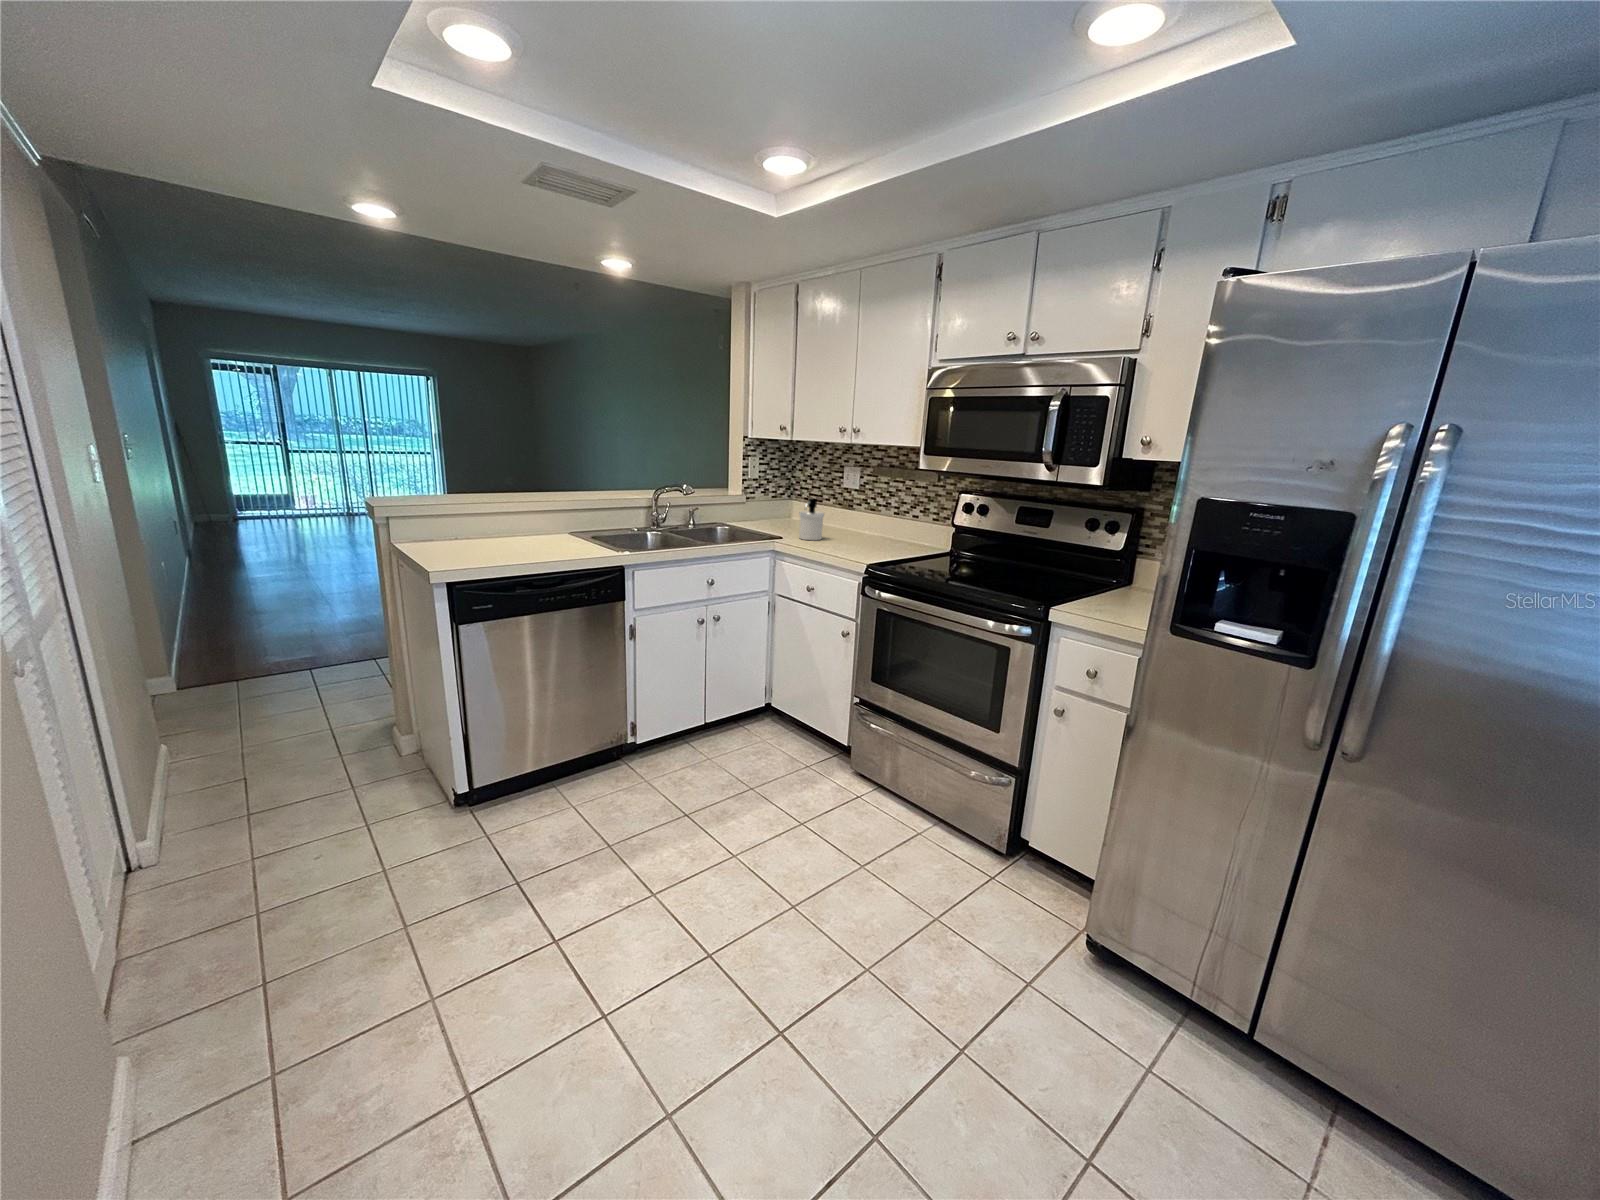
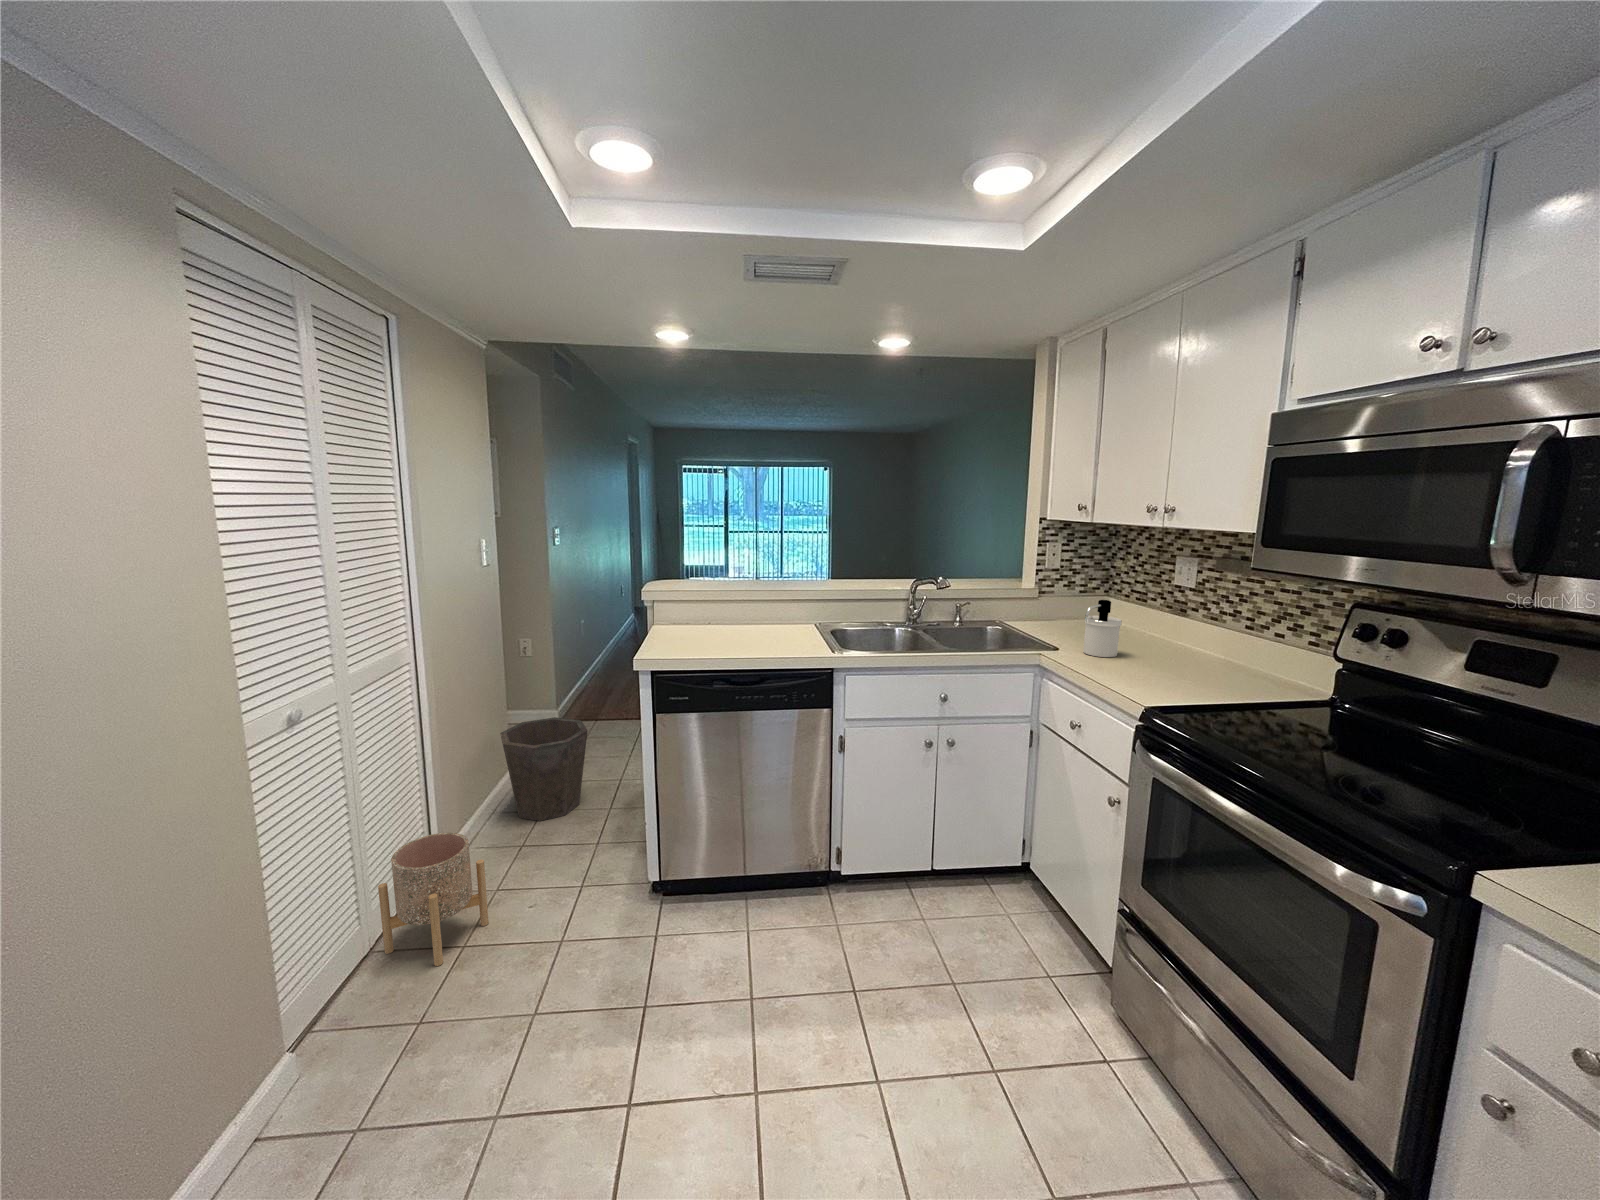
waste bin: none [158,668,295,793] -> present [500,717,588,821]
planter: none [123,795,273,952] -> present [378,833,488,966]

